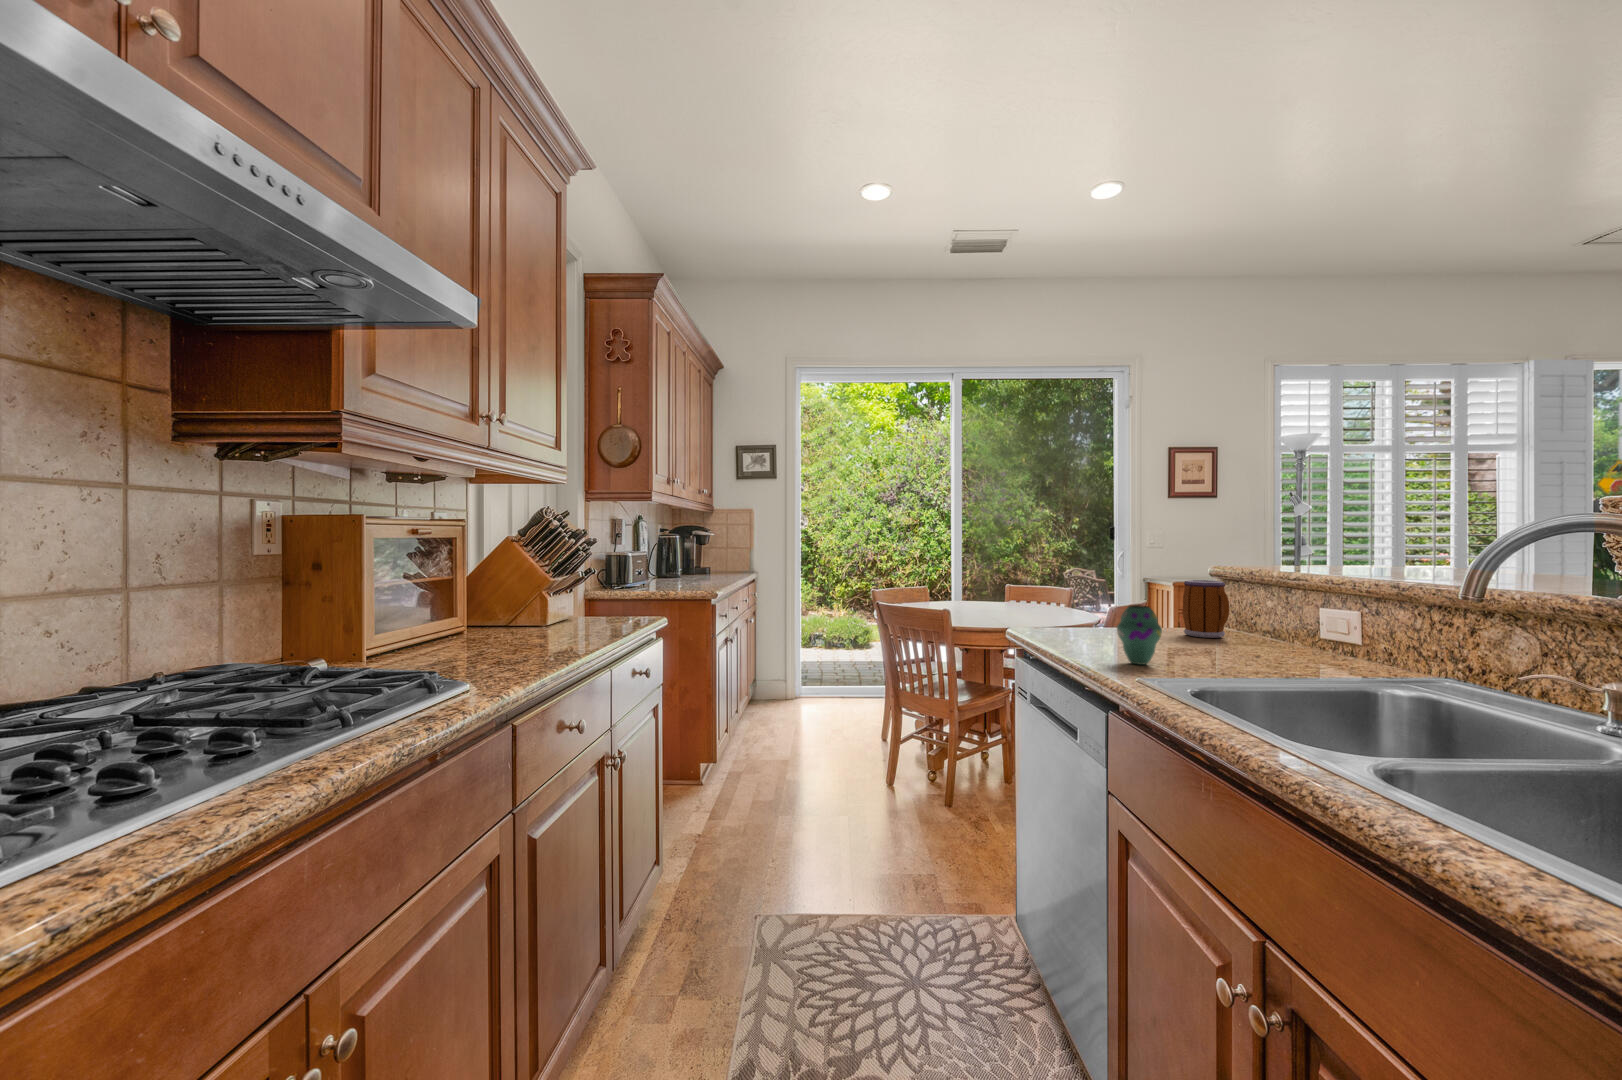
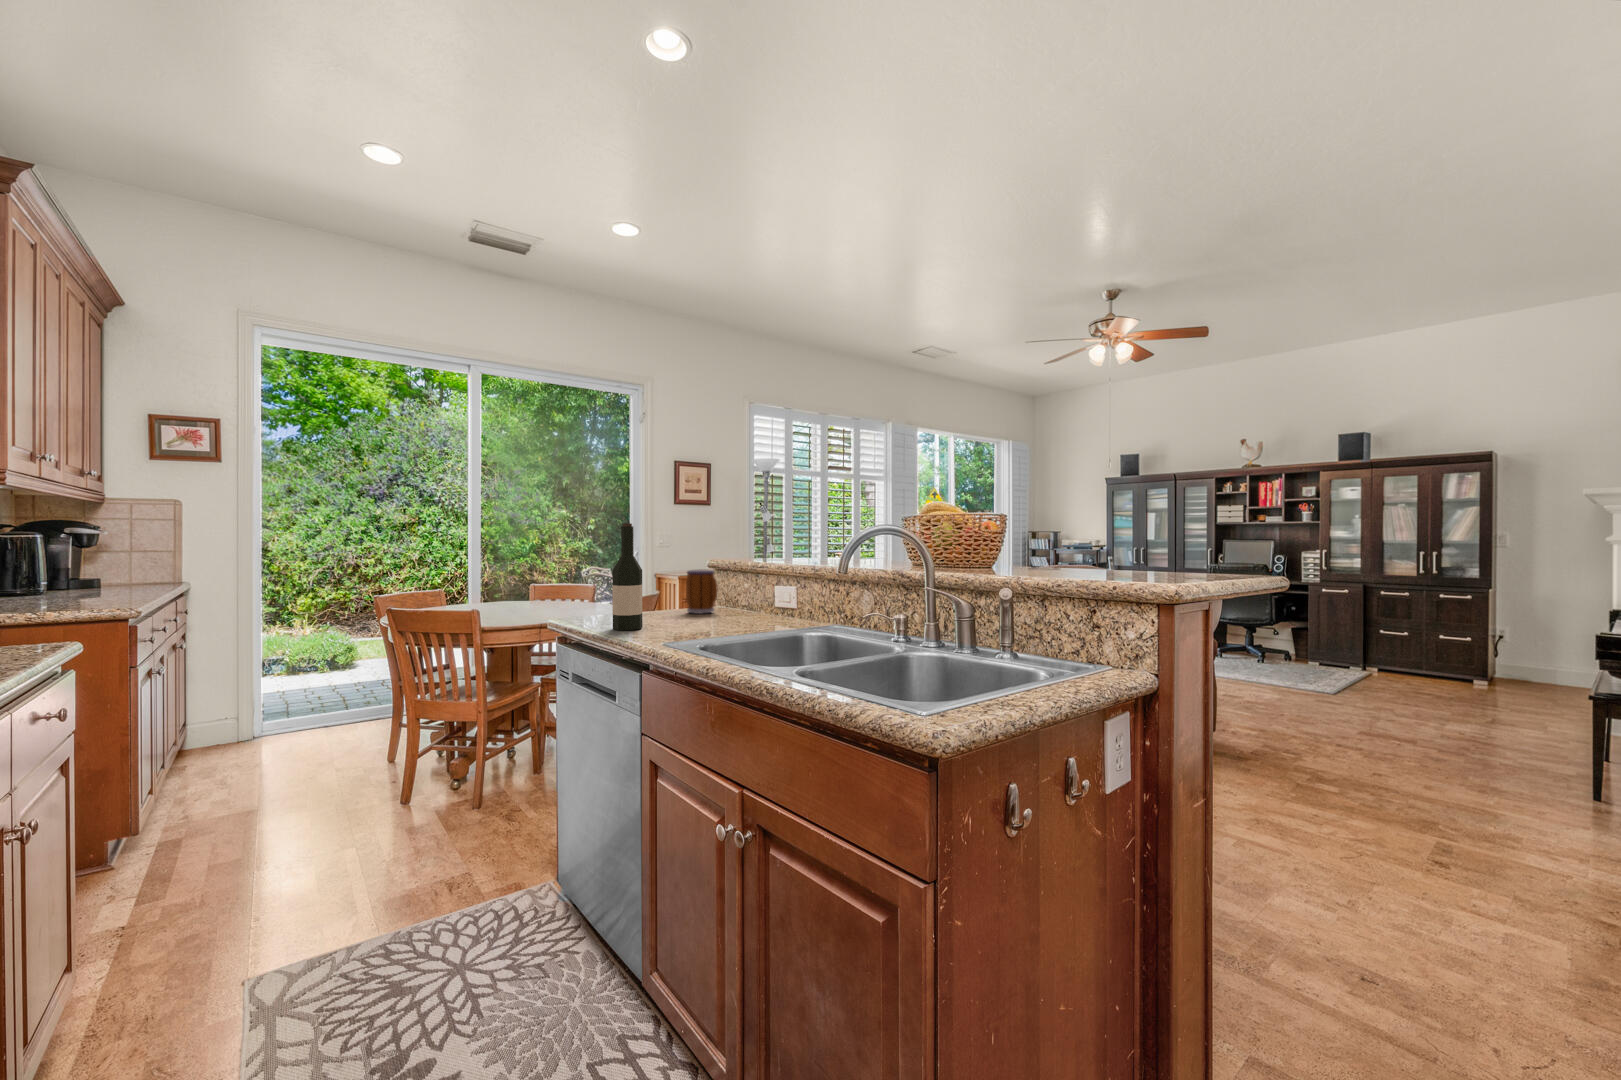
wine bottle: none [1078,522,1117,653] -> present [612,523,642,630]
vase: present [1117,605,1162,664] -> none [645,589,677,634]

